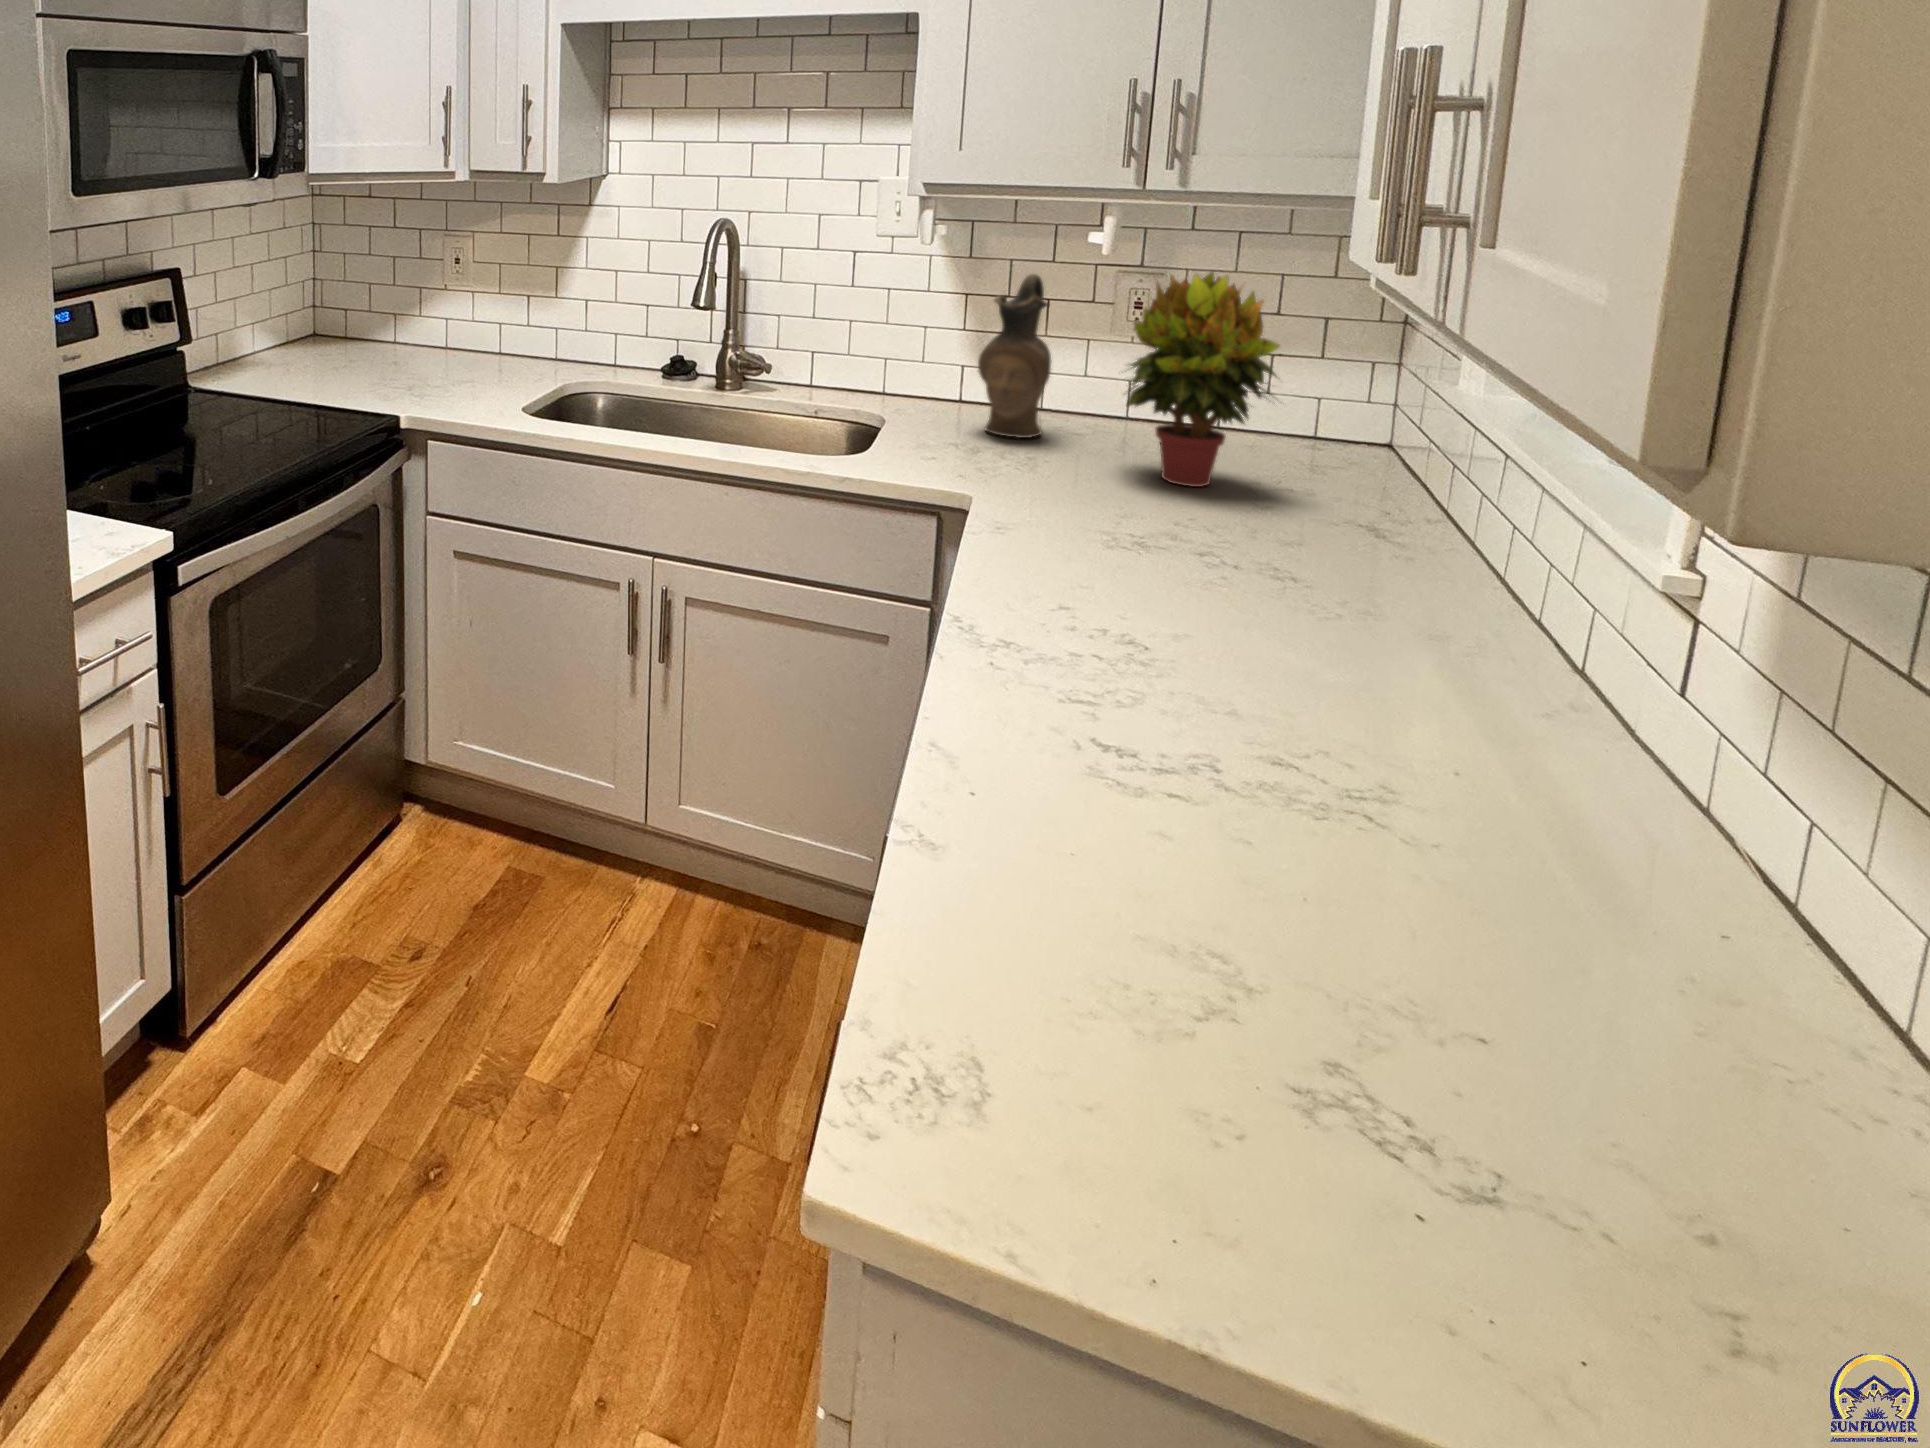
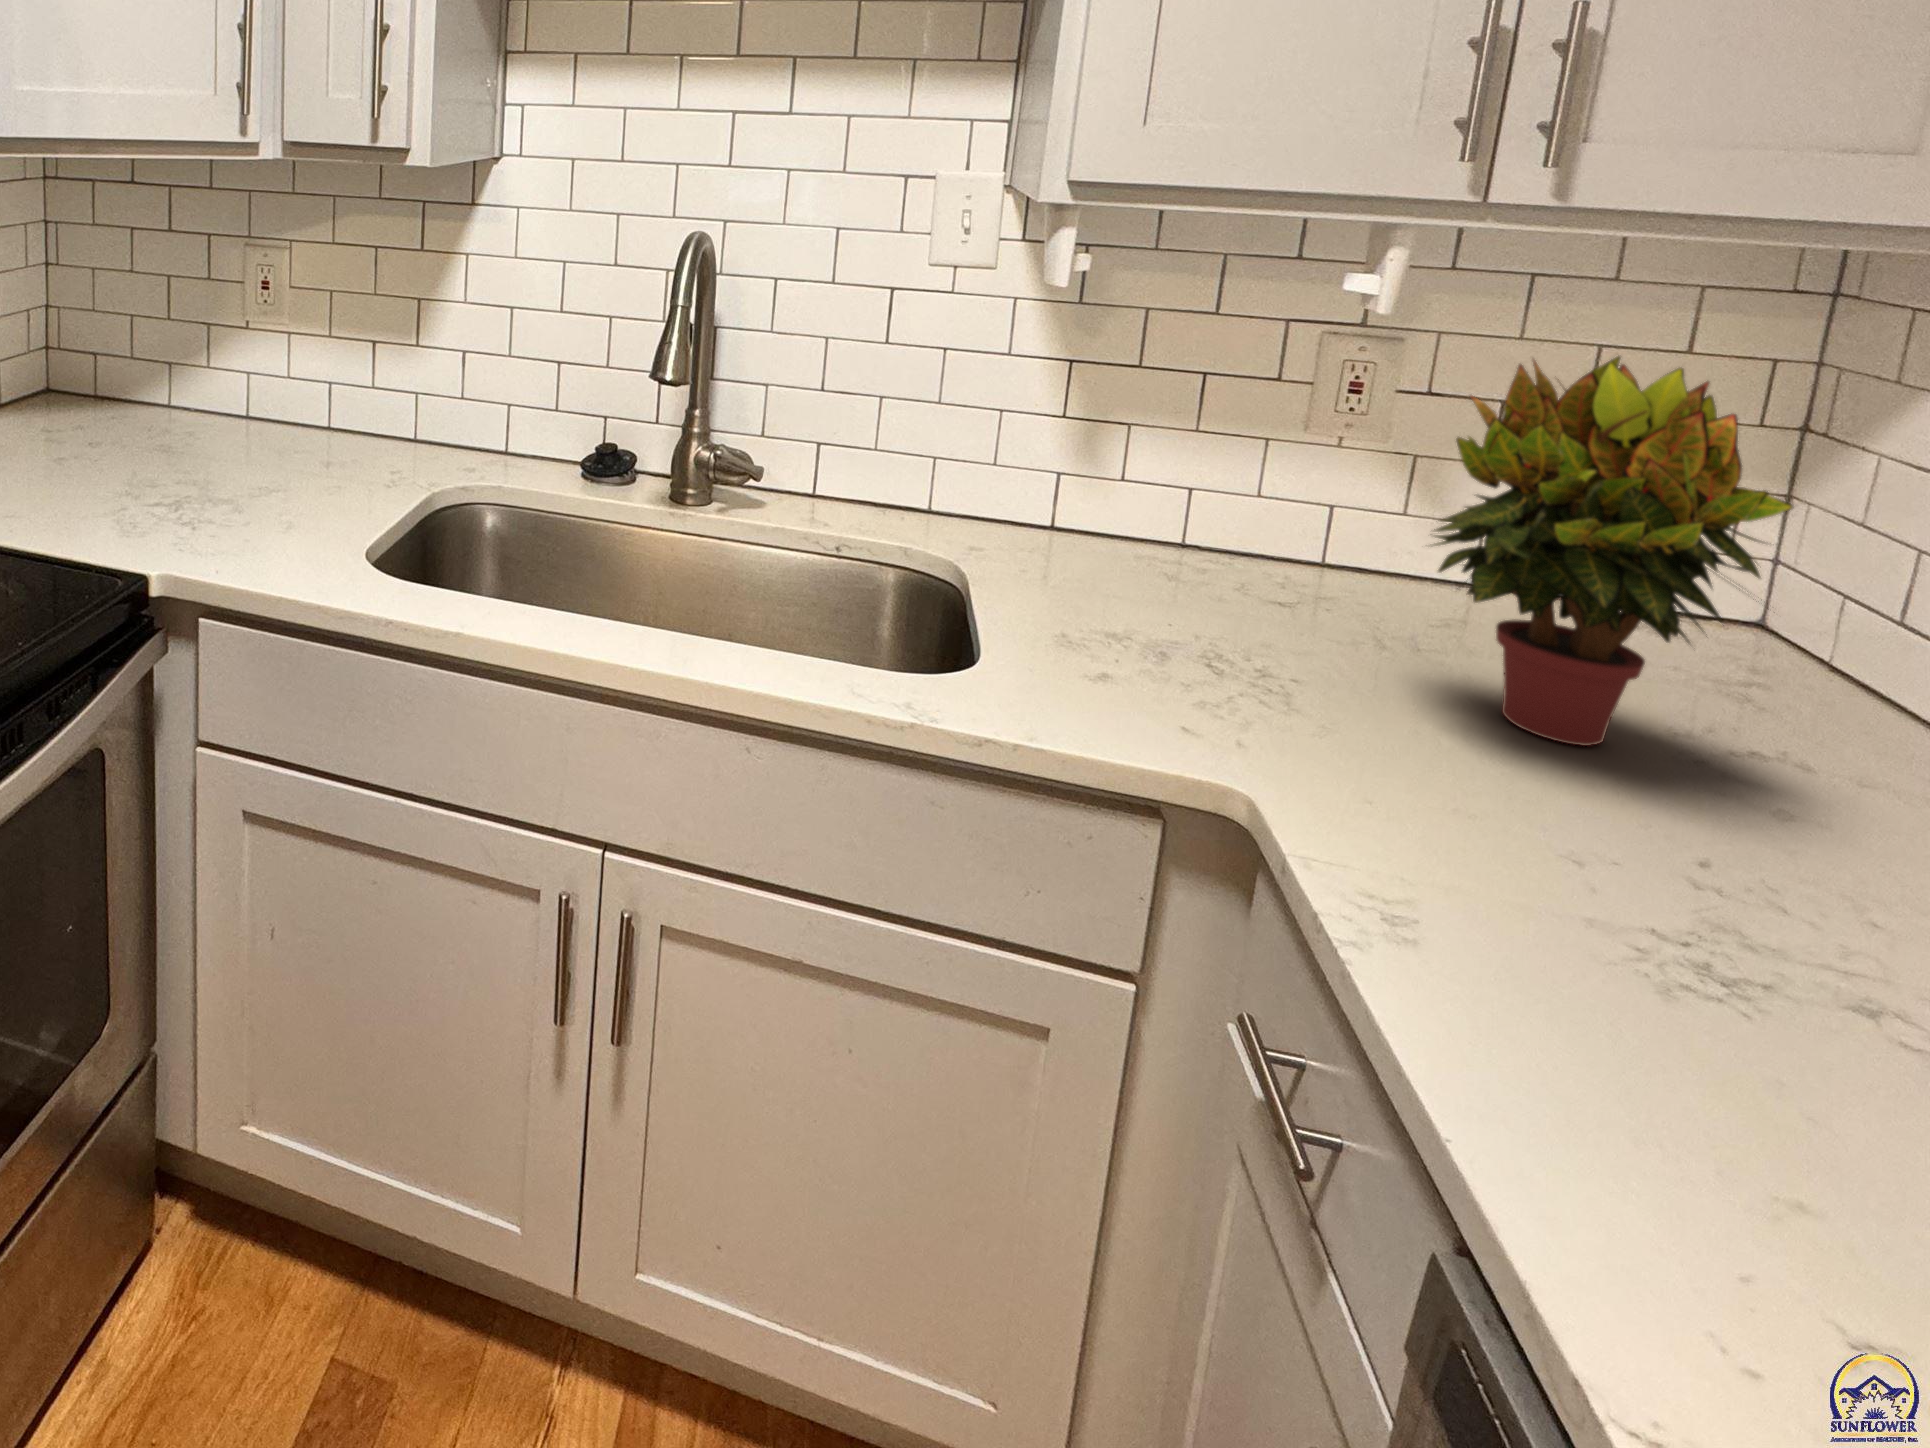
ceramic pitcher: present [978,274,1051,438] -> none [1123,337,1258,612]

